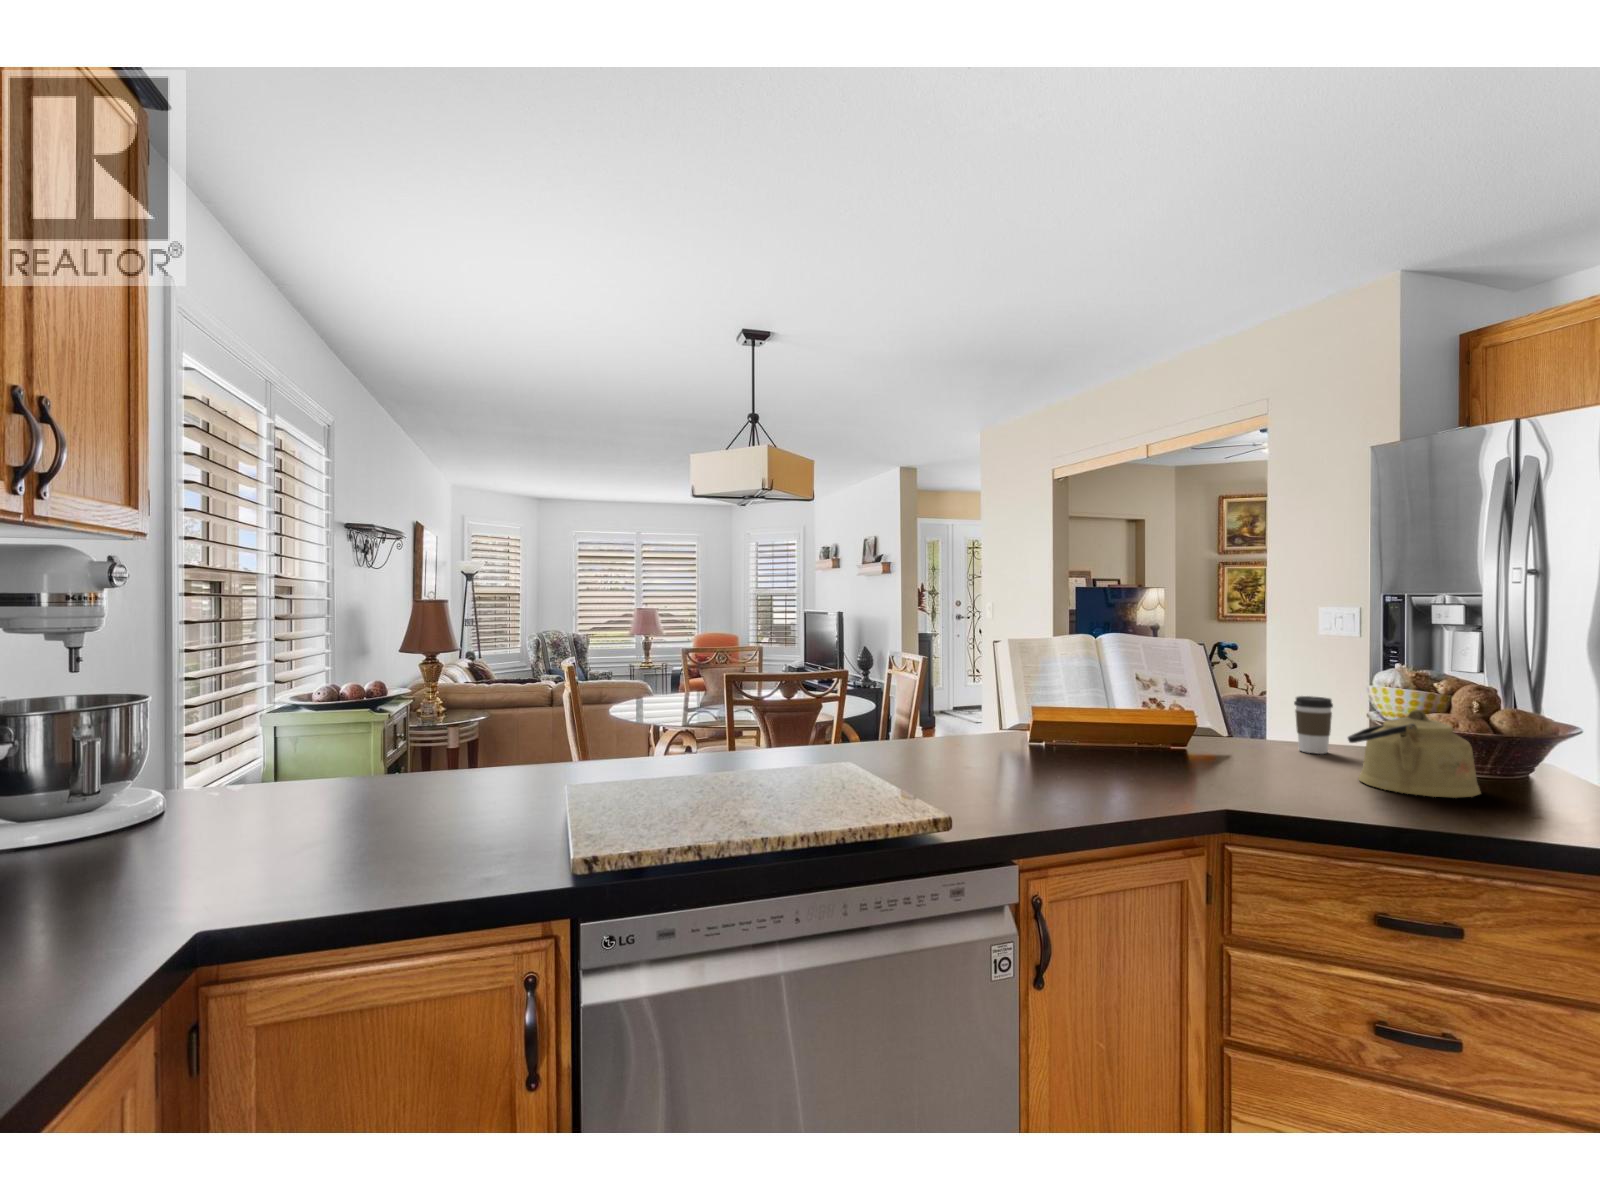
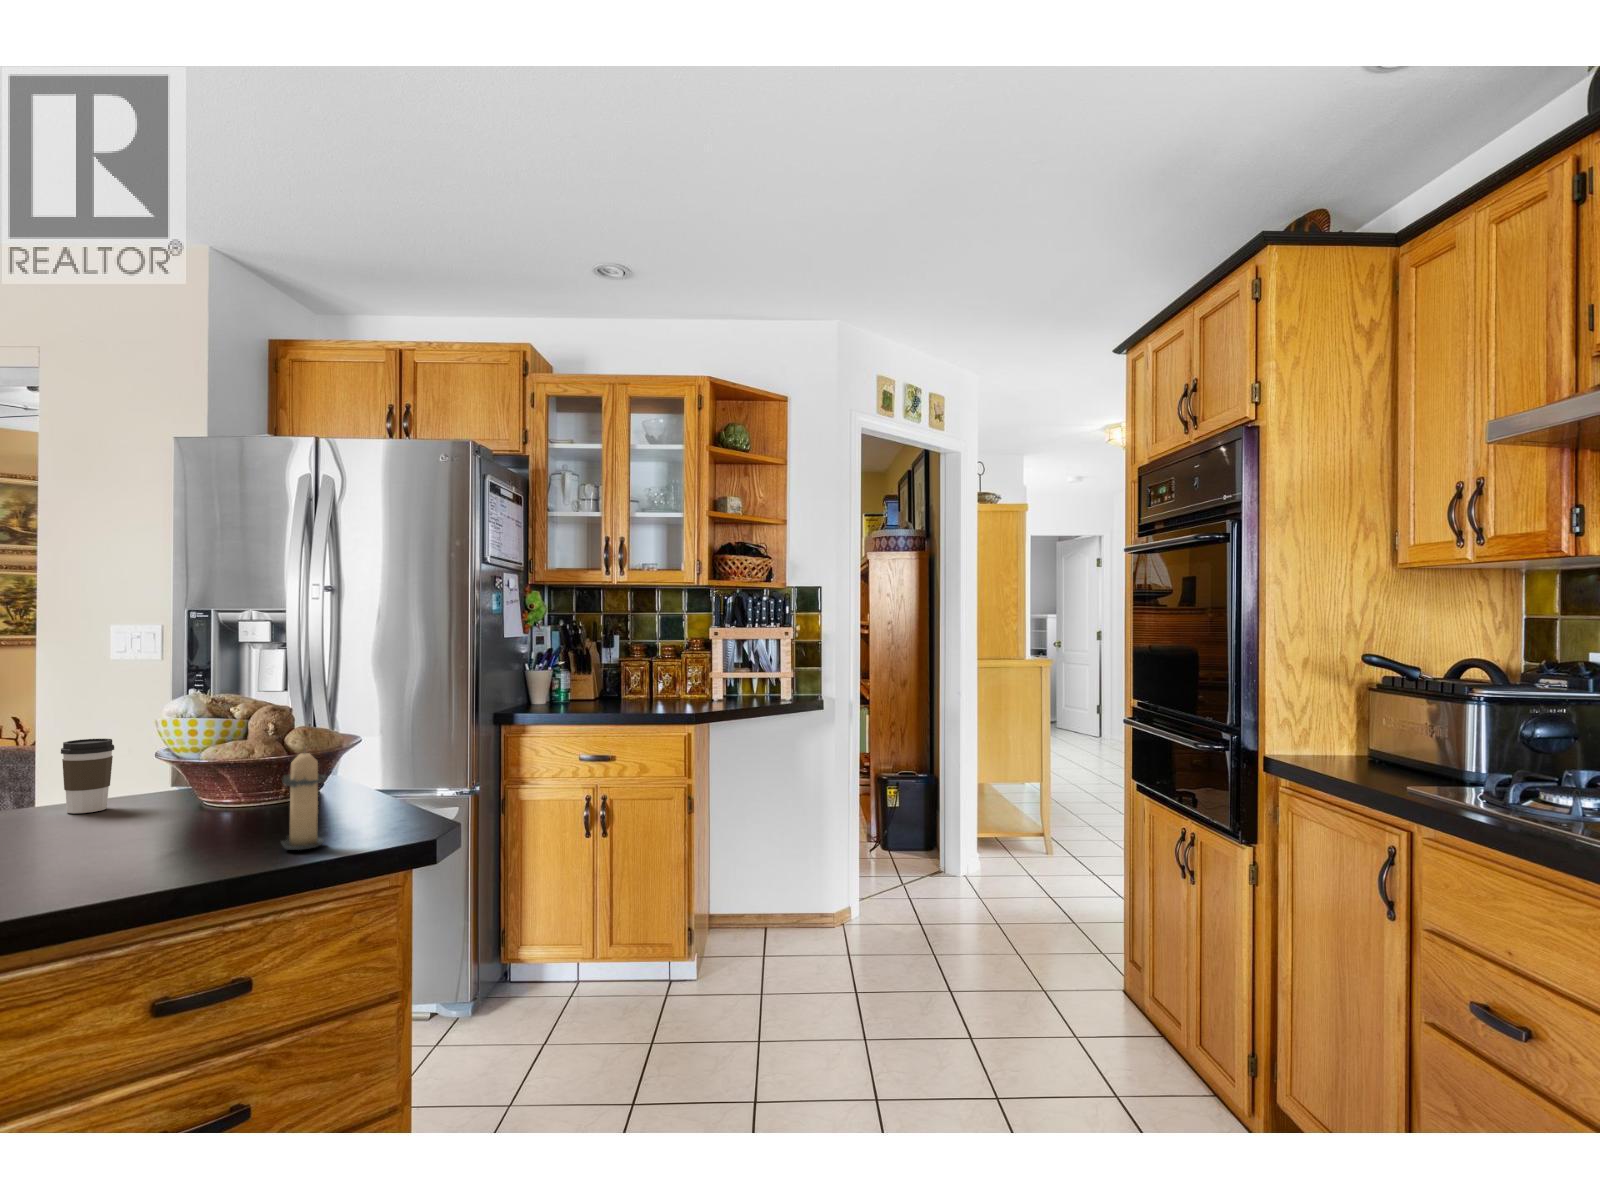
kettle: present [1348,710,1481,798] -> none [128,740,275,842]
candle: none [1484,726,1547,828] -> present [281,752,326,850]

